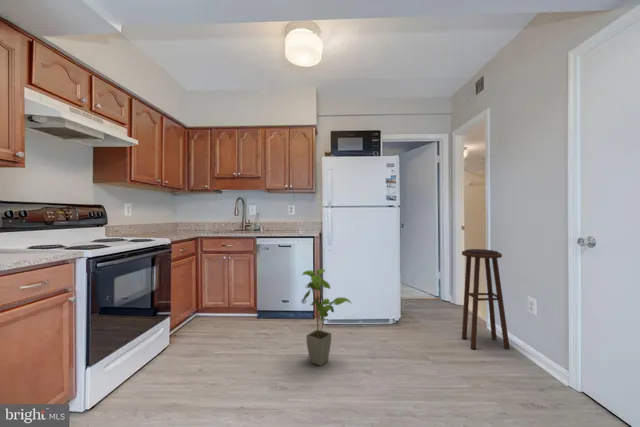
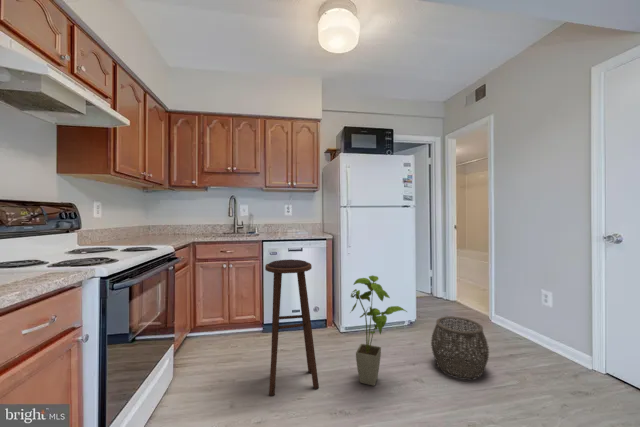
stool: present [462,249,510,349] -> present [265,259,319,396]
woven basket: none [385,313,437,371] -> present [431,317,489,378]

